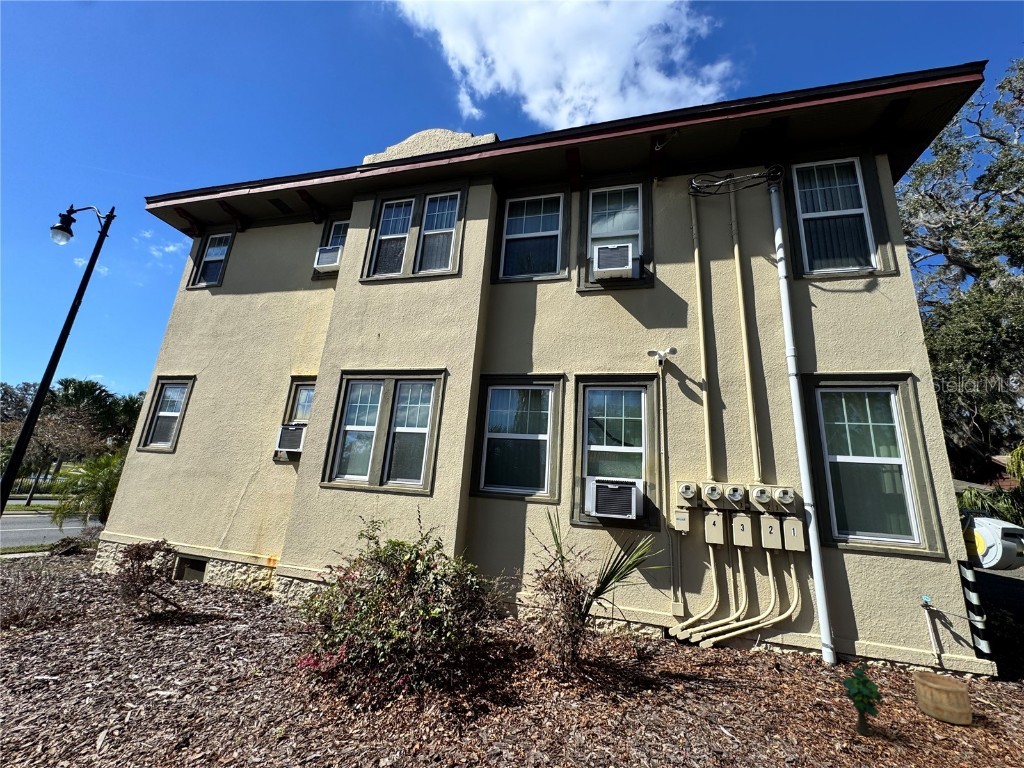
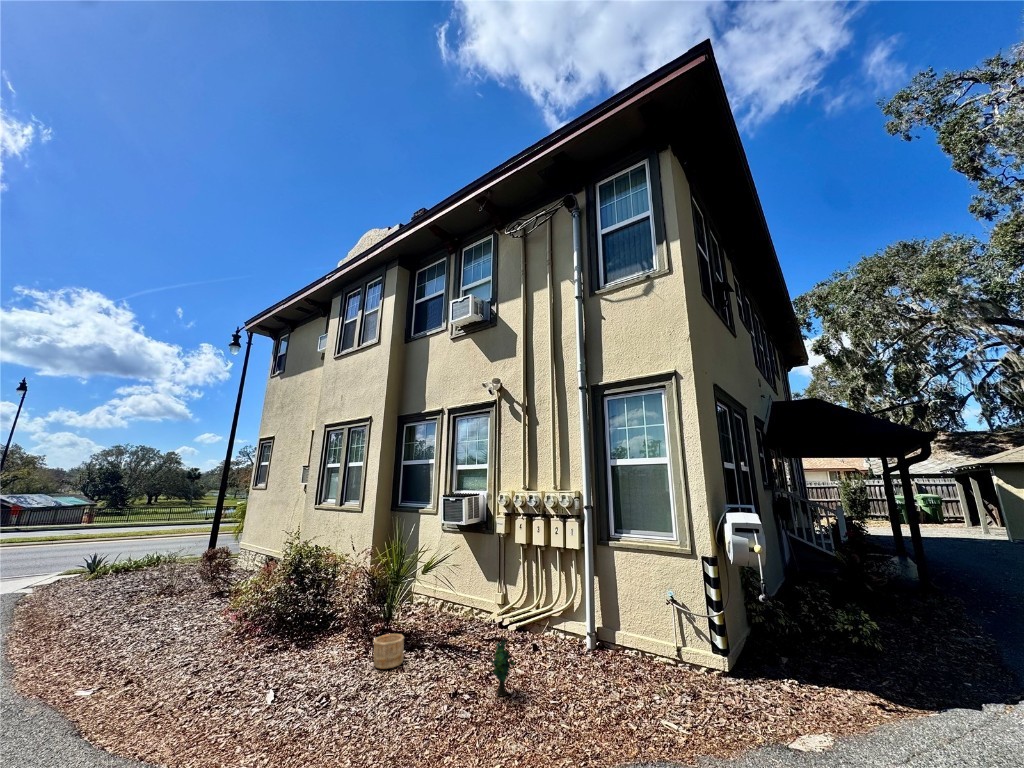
wooden bucket: present [912,672,972,724] -> present [373,634,404,669]

